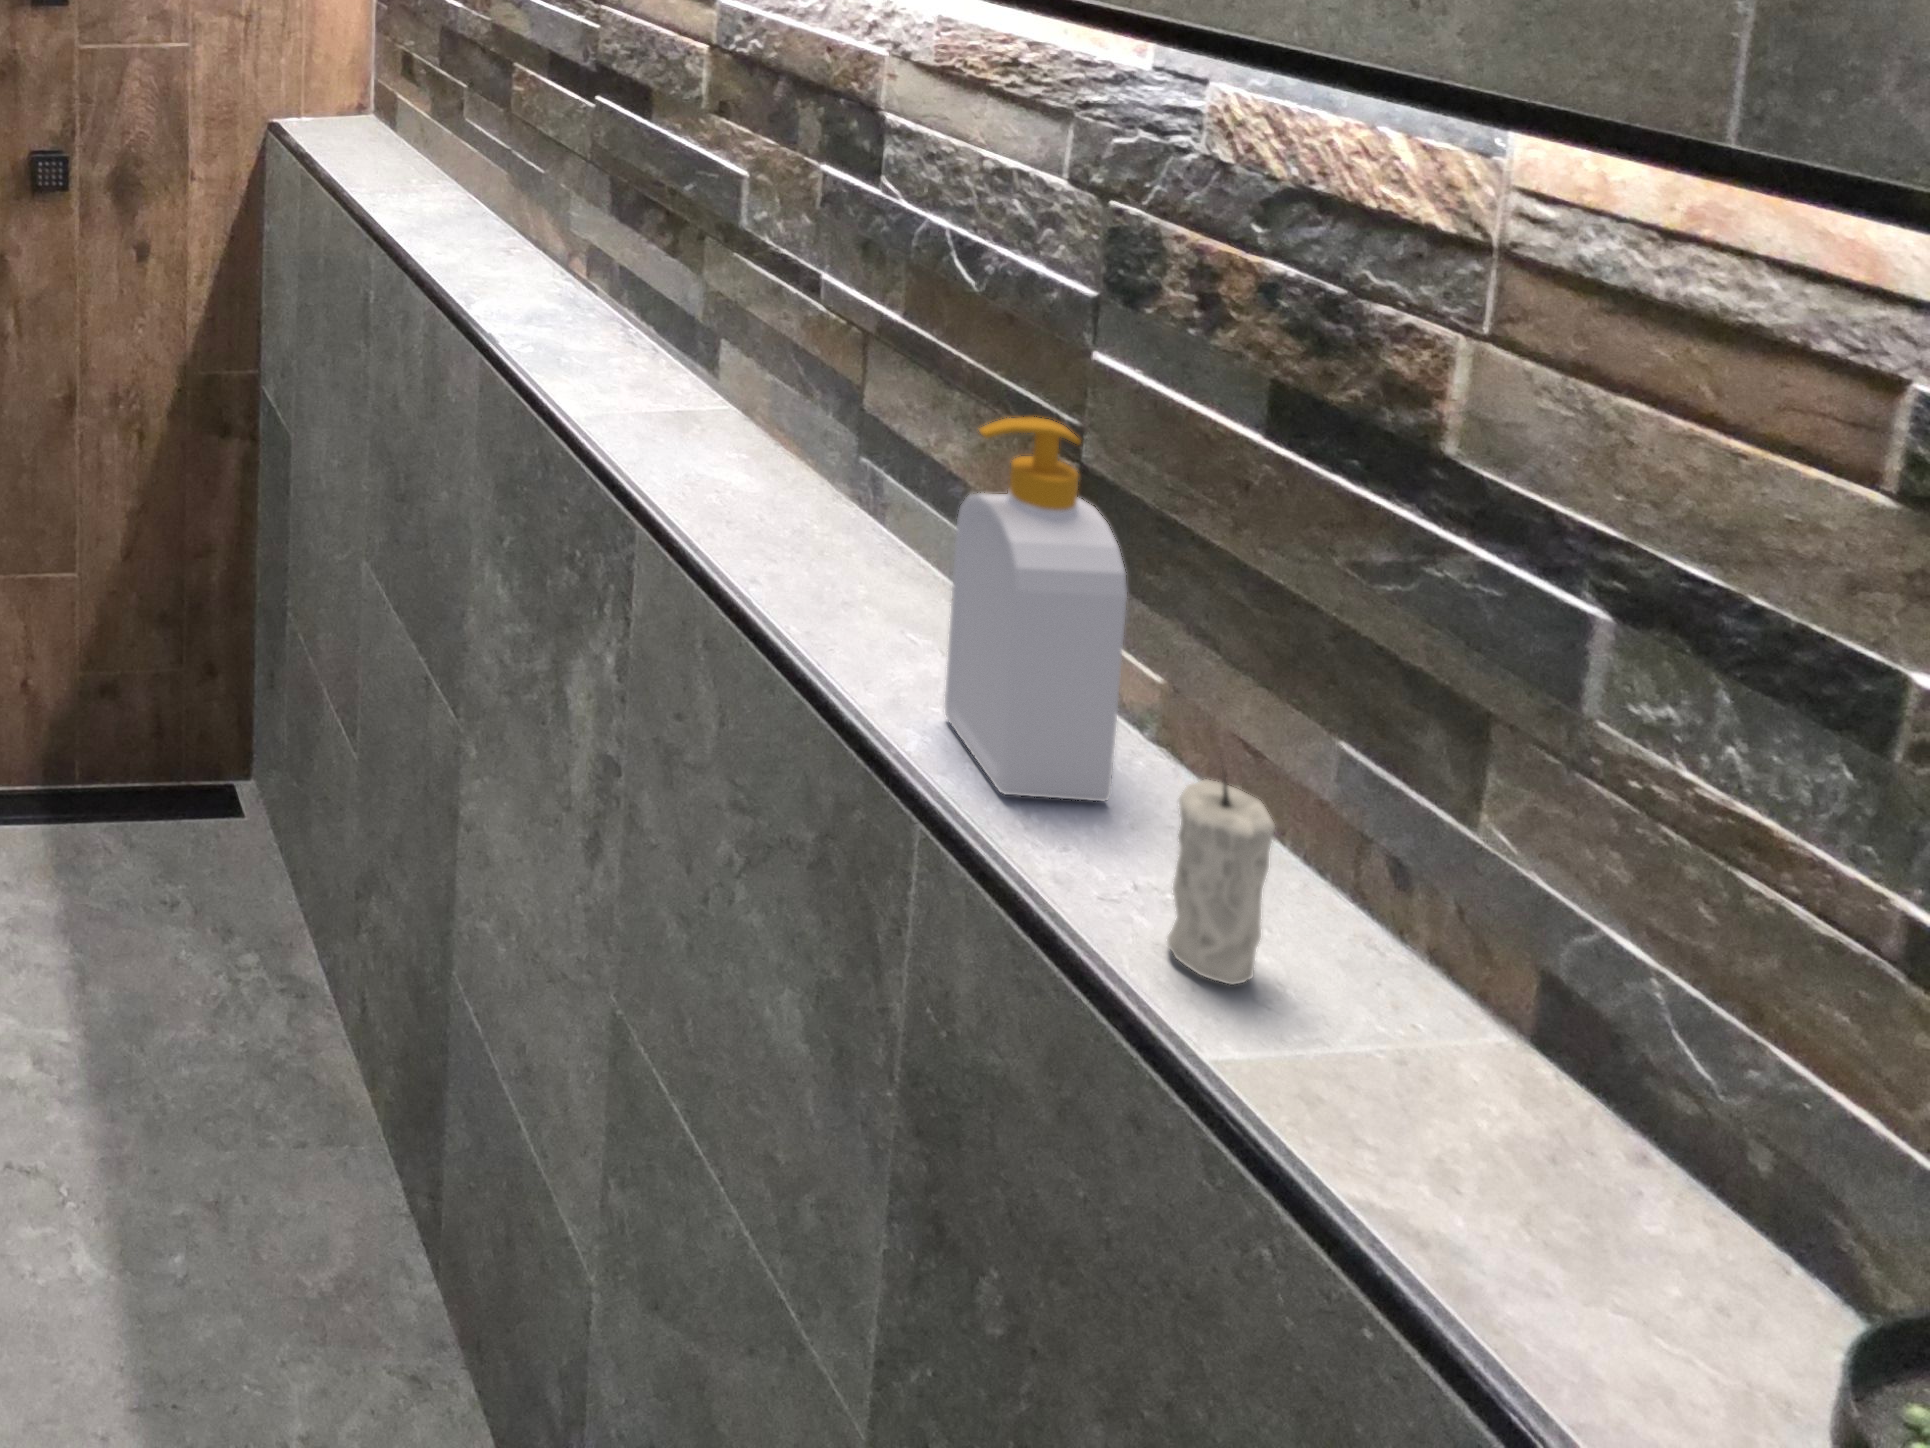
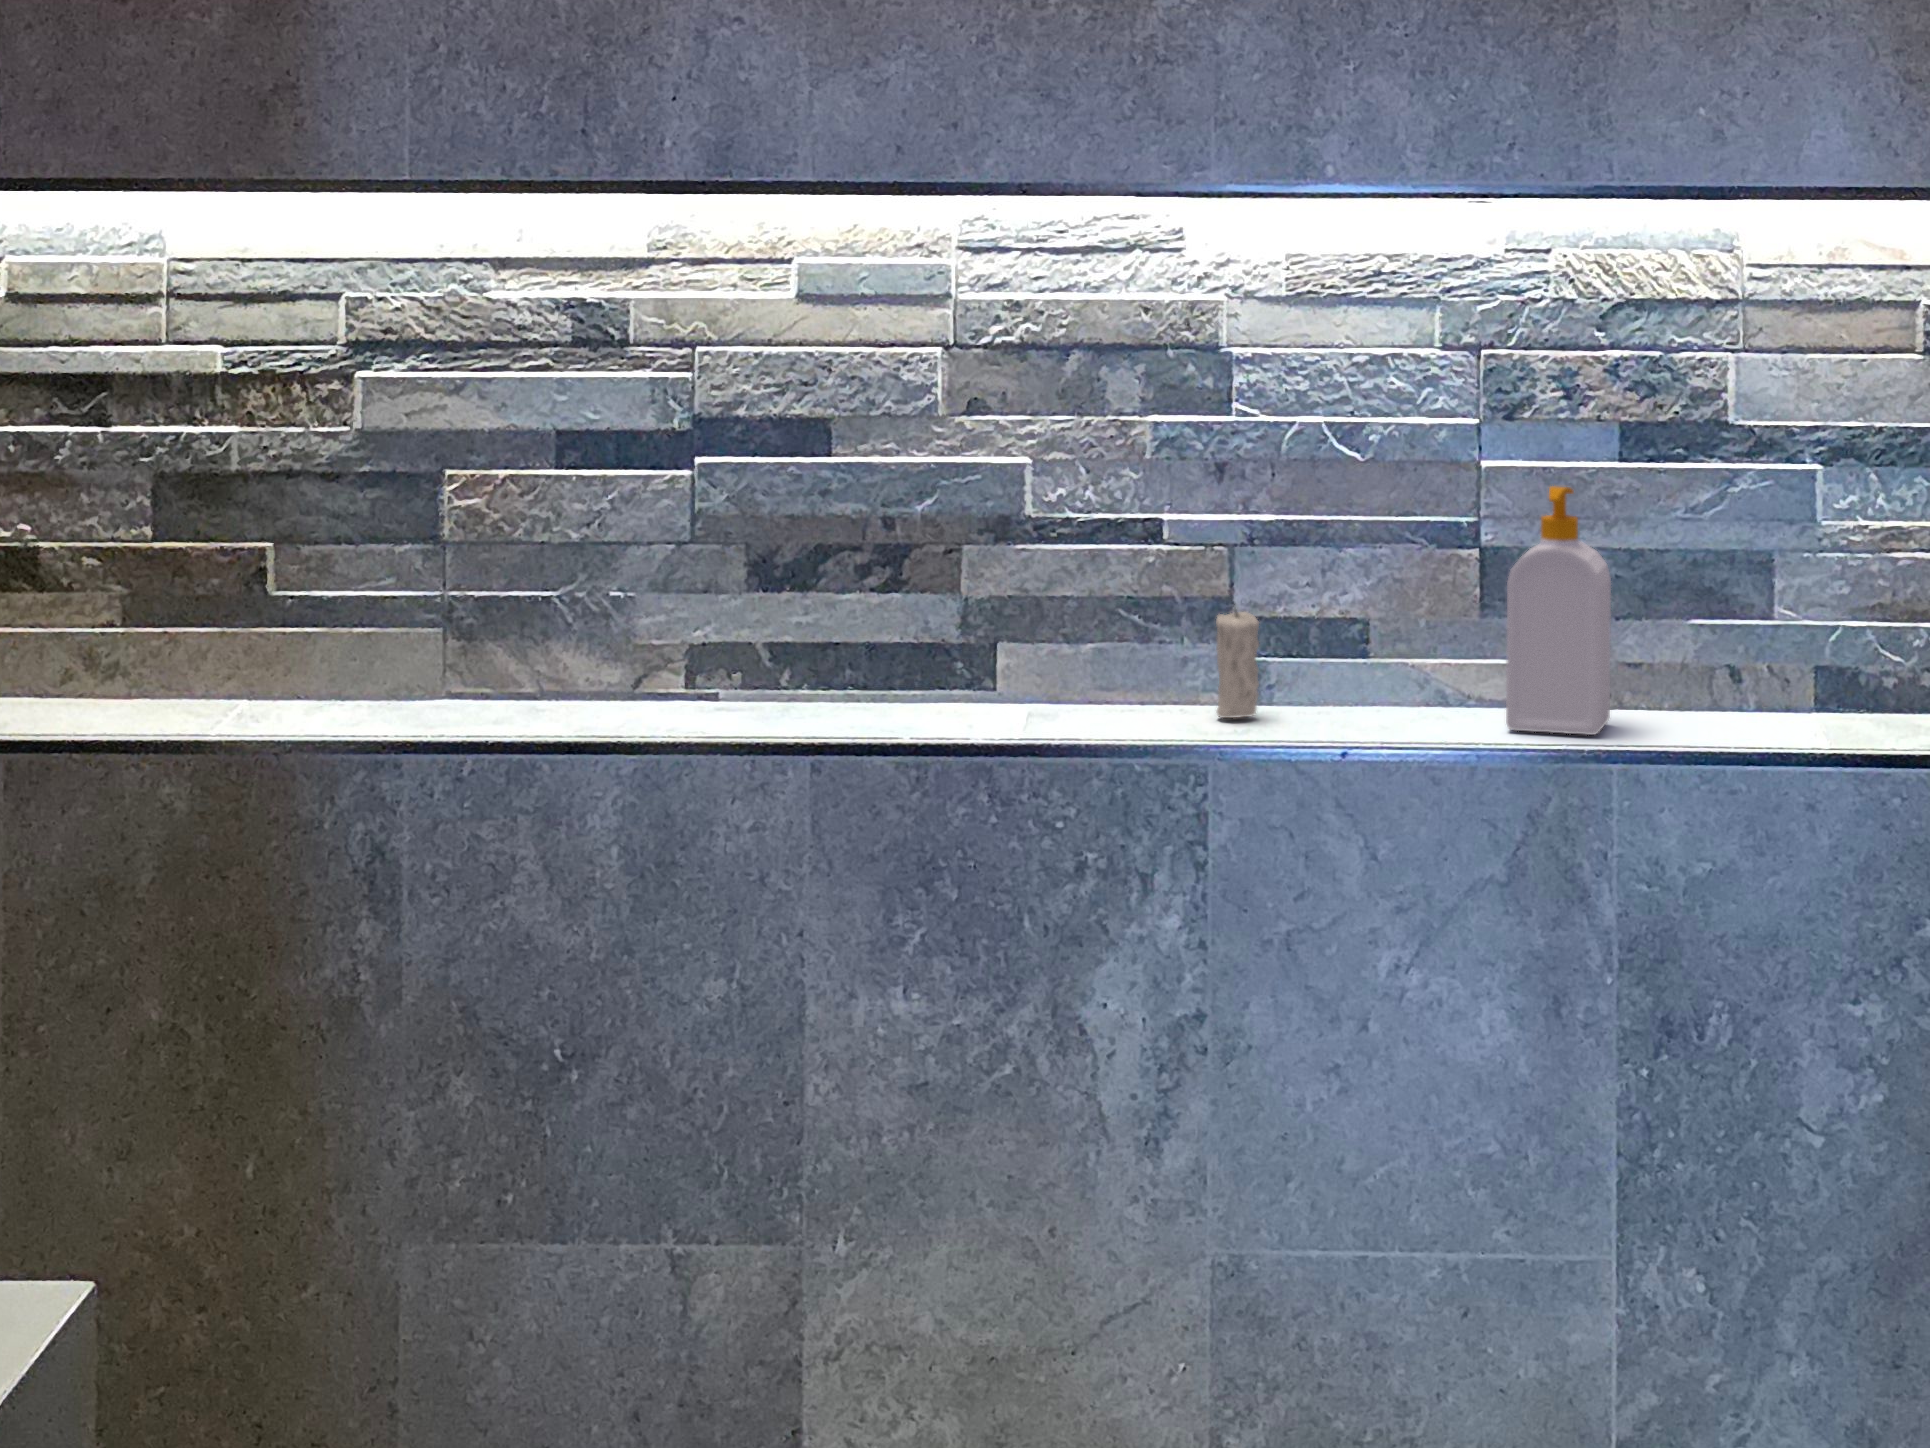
candle: present [1167,779,1275,985] -> present [1216,611,1259,718]

